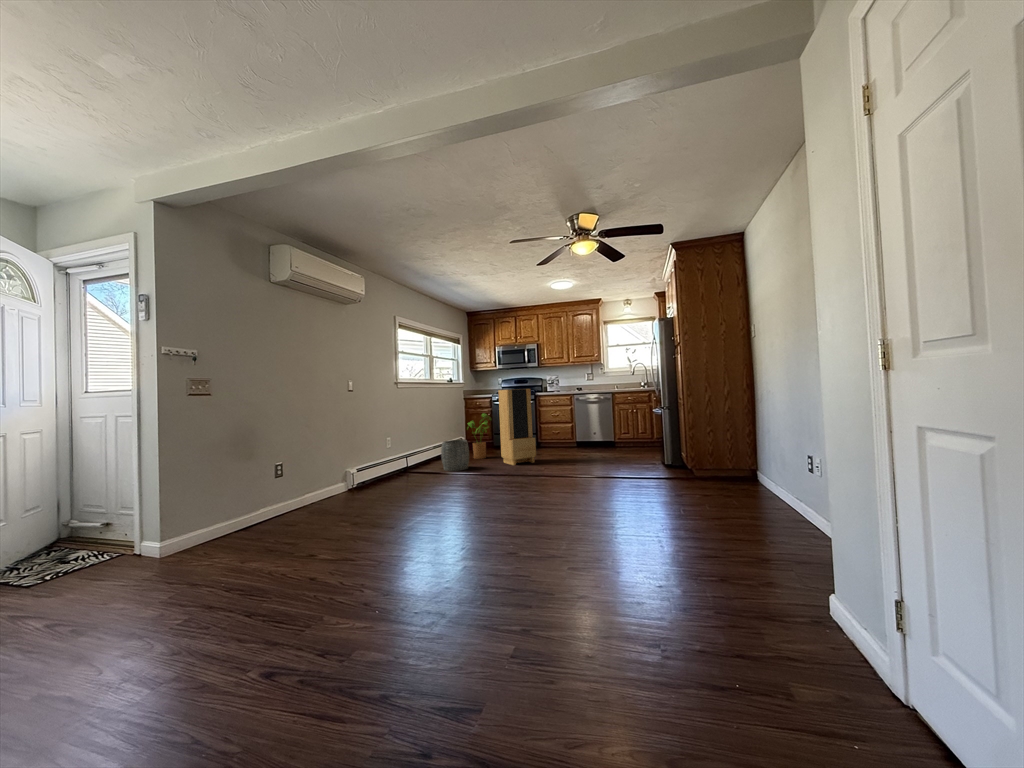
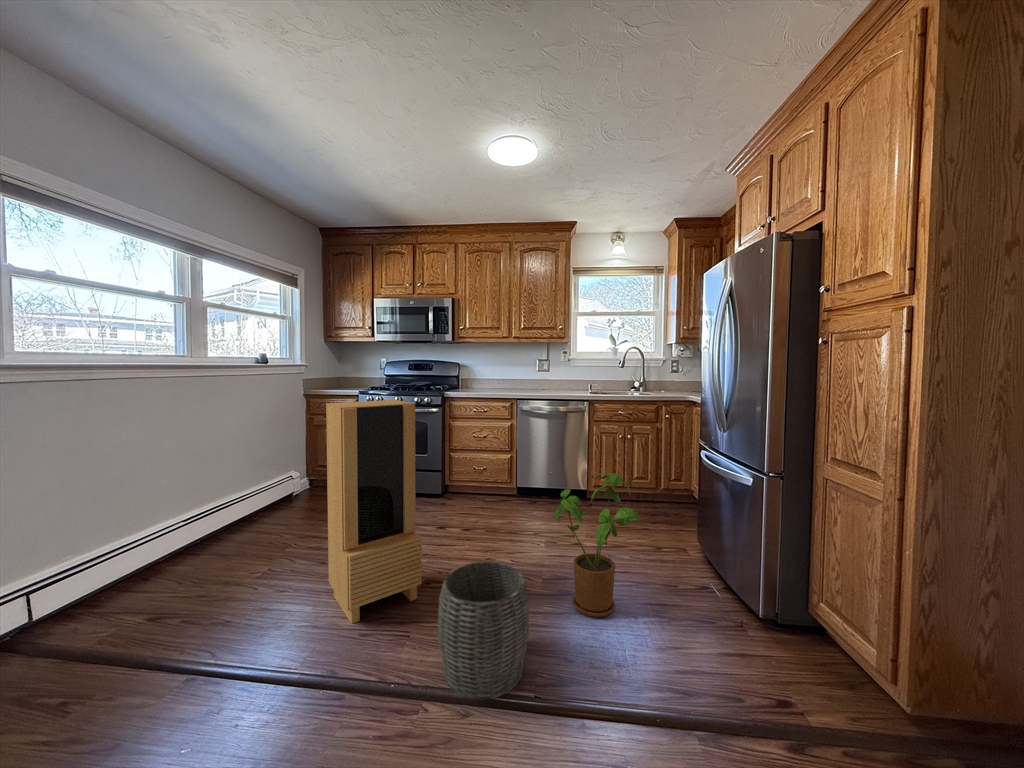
house plant: present [468,414,491,459] -> present [556,473,643,617]
woven basket: present [441,440,469,471] -> present [438,561,529,700]

